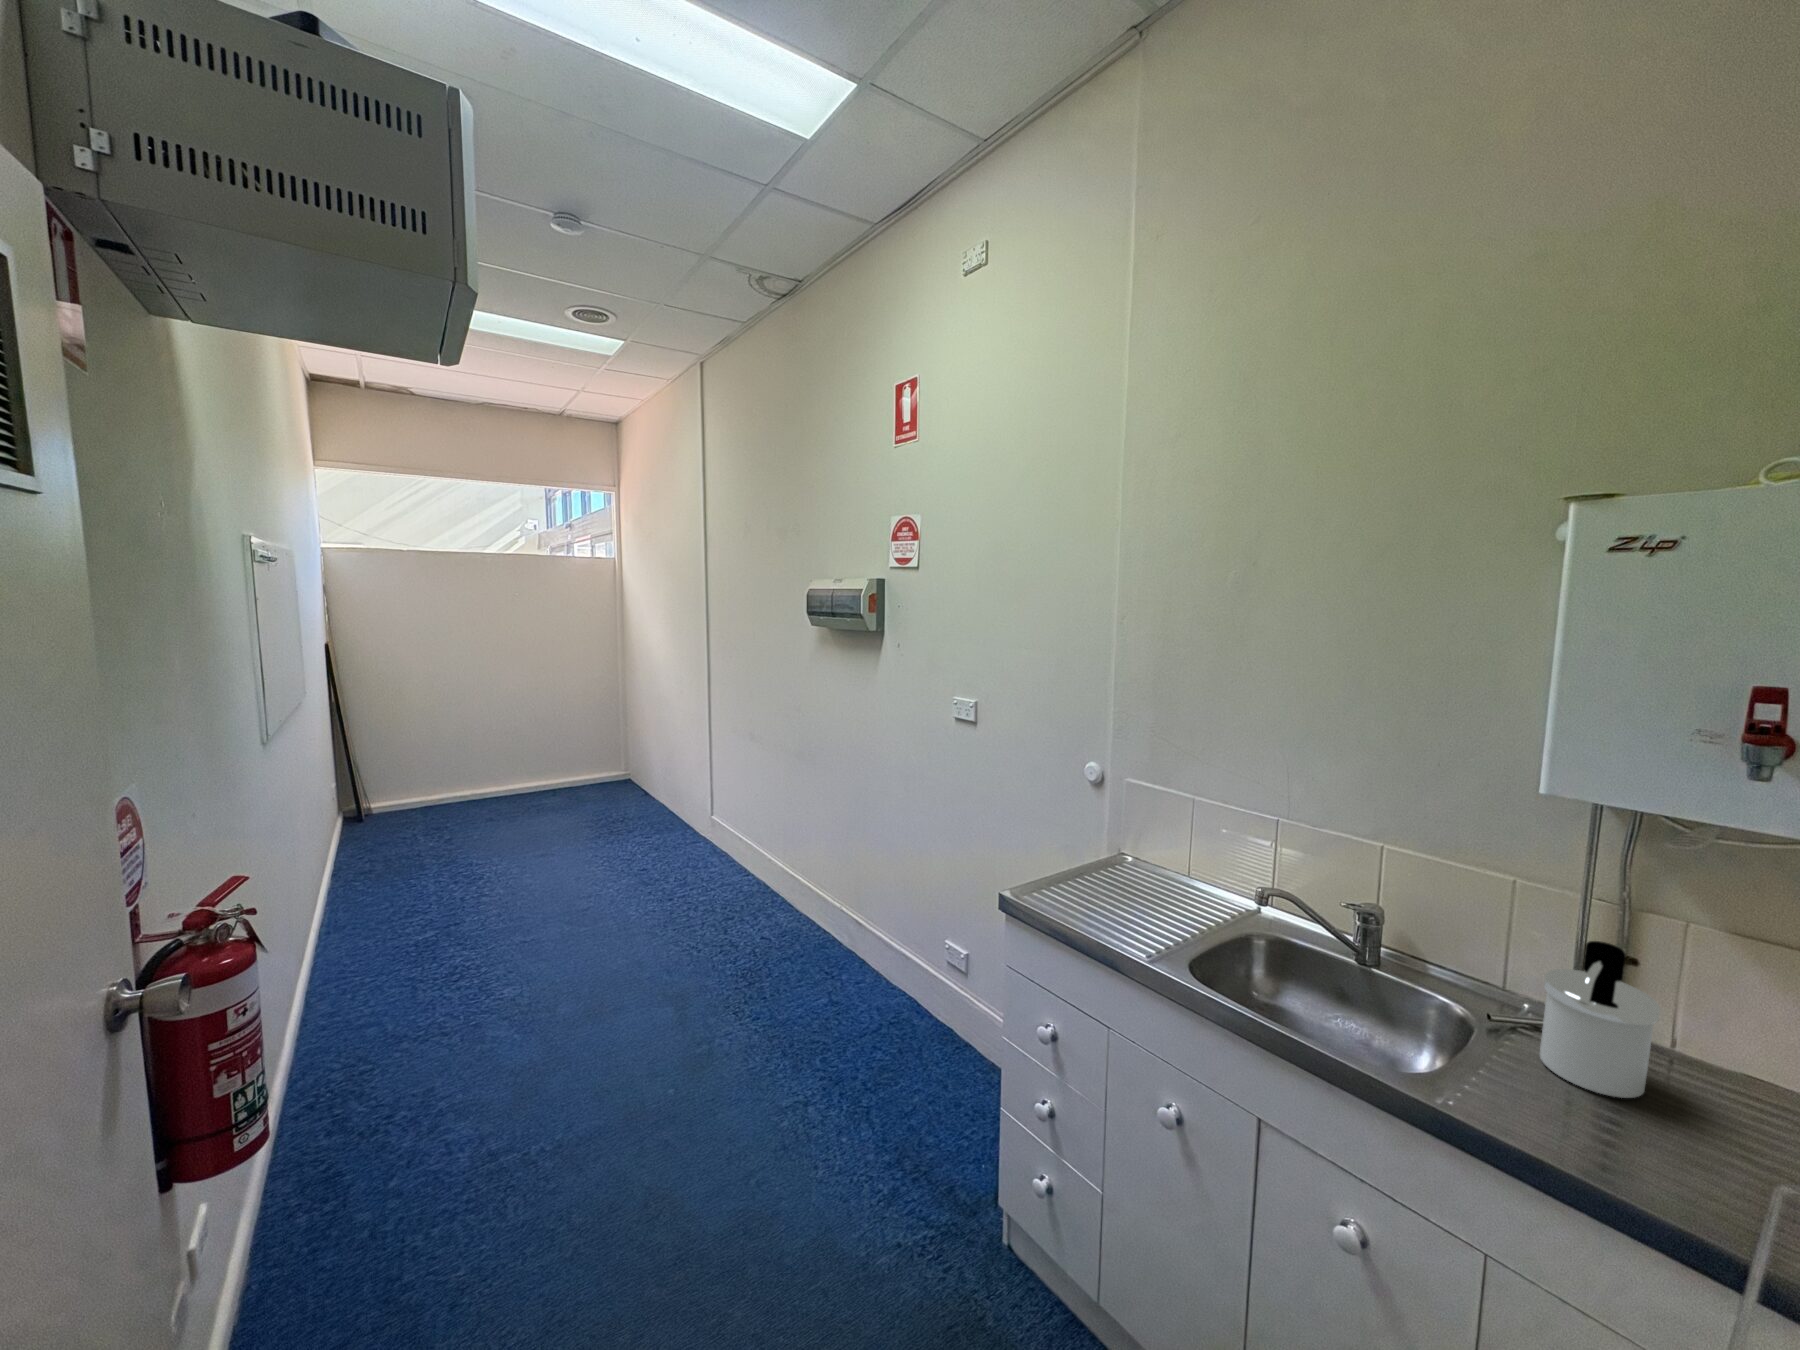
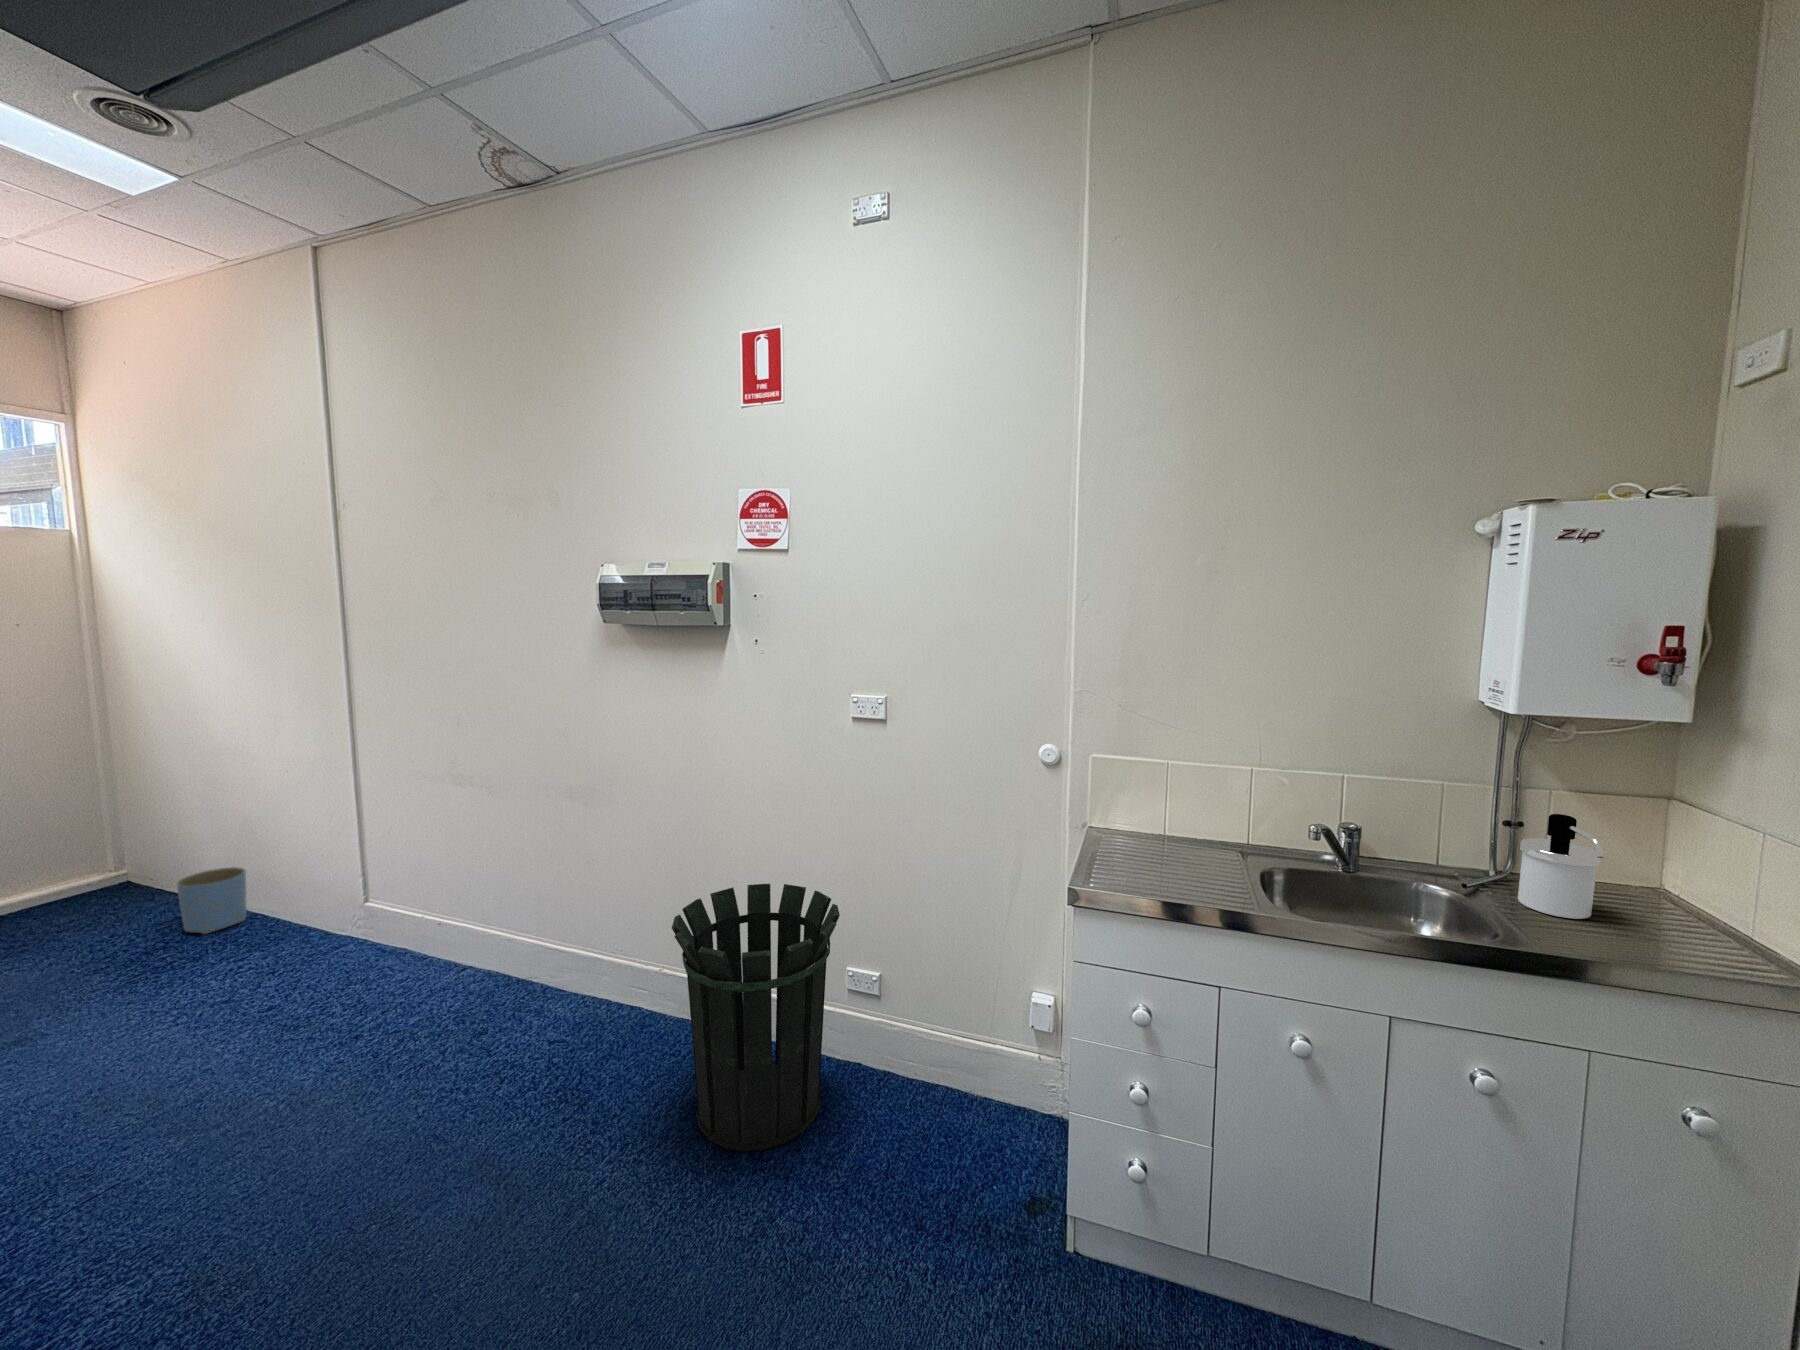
planter: none [630,779,664,819] -> present [177,867,247,934]
waste bin: none [790,848,925,1060] -> present [672,884,840,1152]

